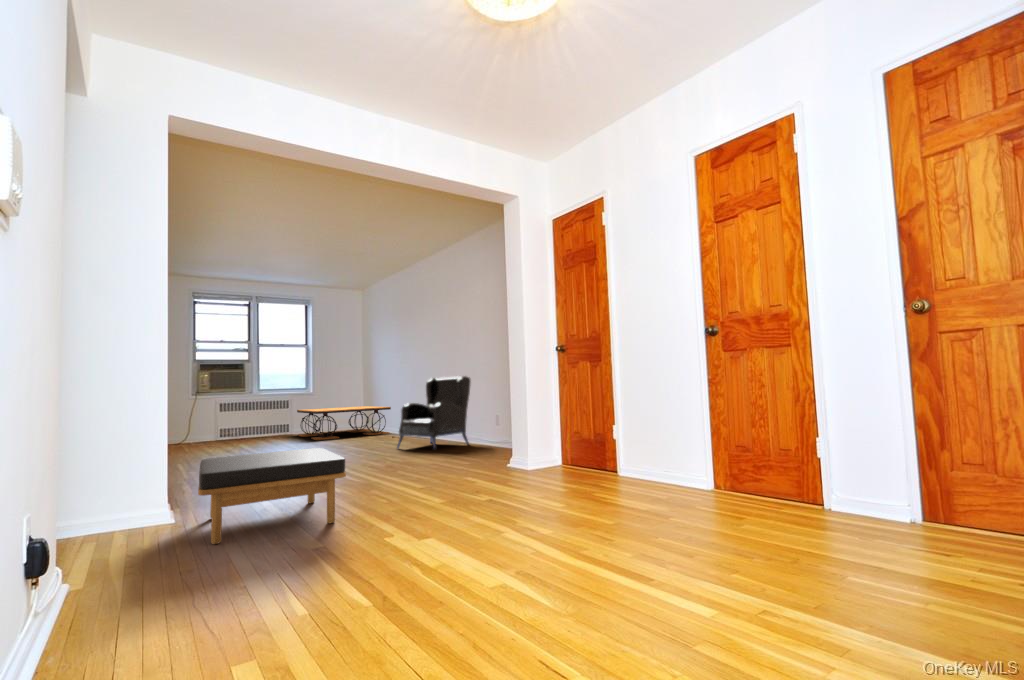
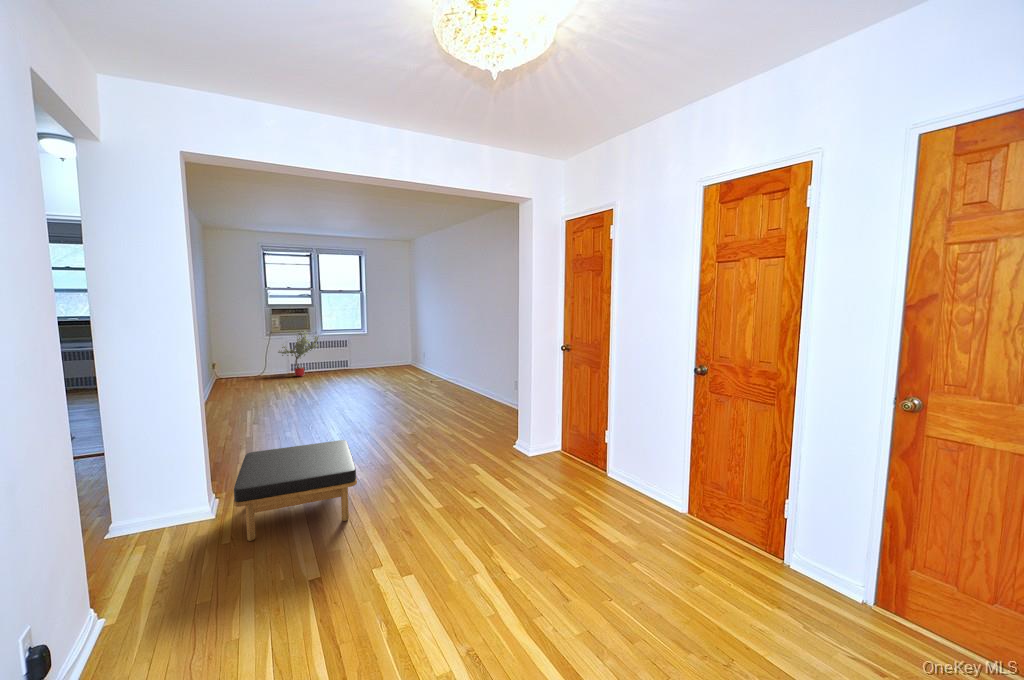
armchair: present [397,376,471,449] -> none [428,339,495,409]
potted tree: none [203,387,256,443] -> present [278,331,319,377]
coffee table: present [297,406,391,440] -> none [354,346,431,380]

